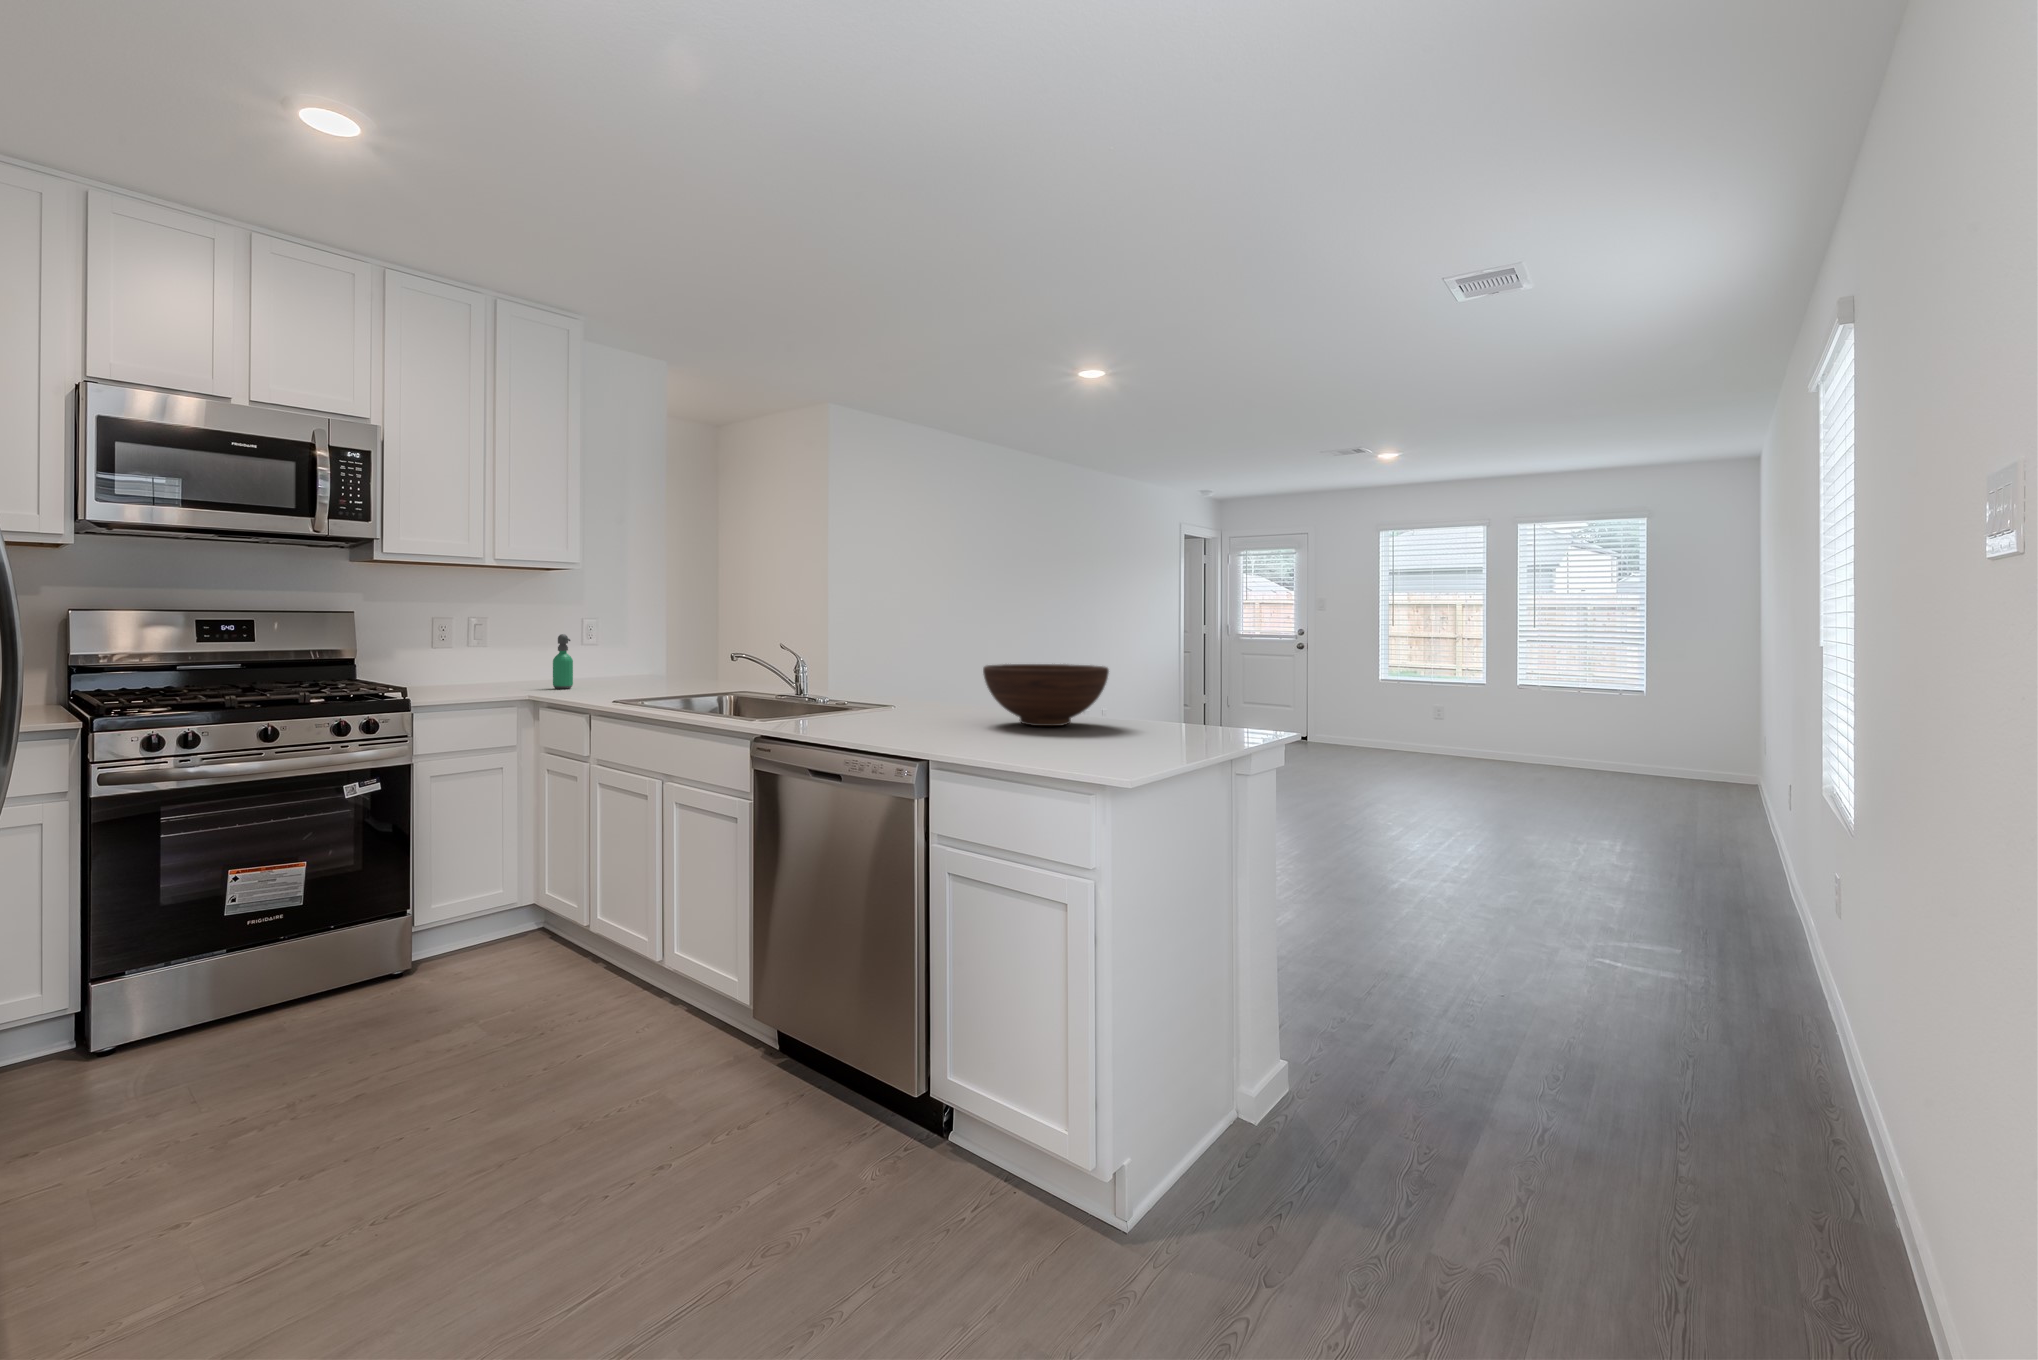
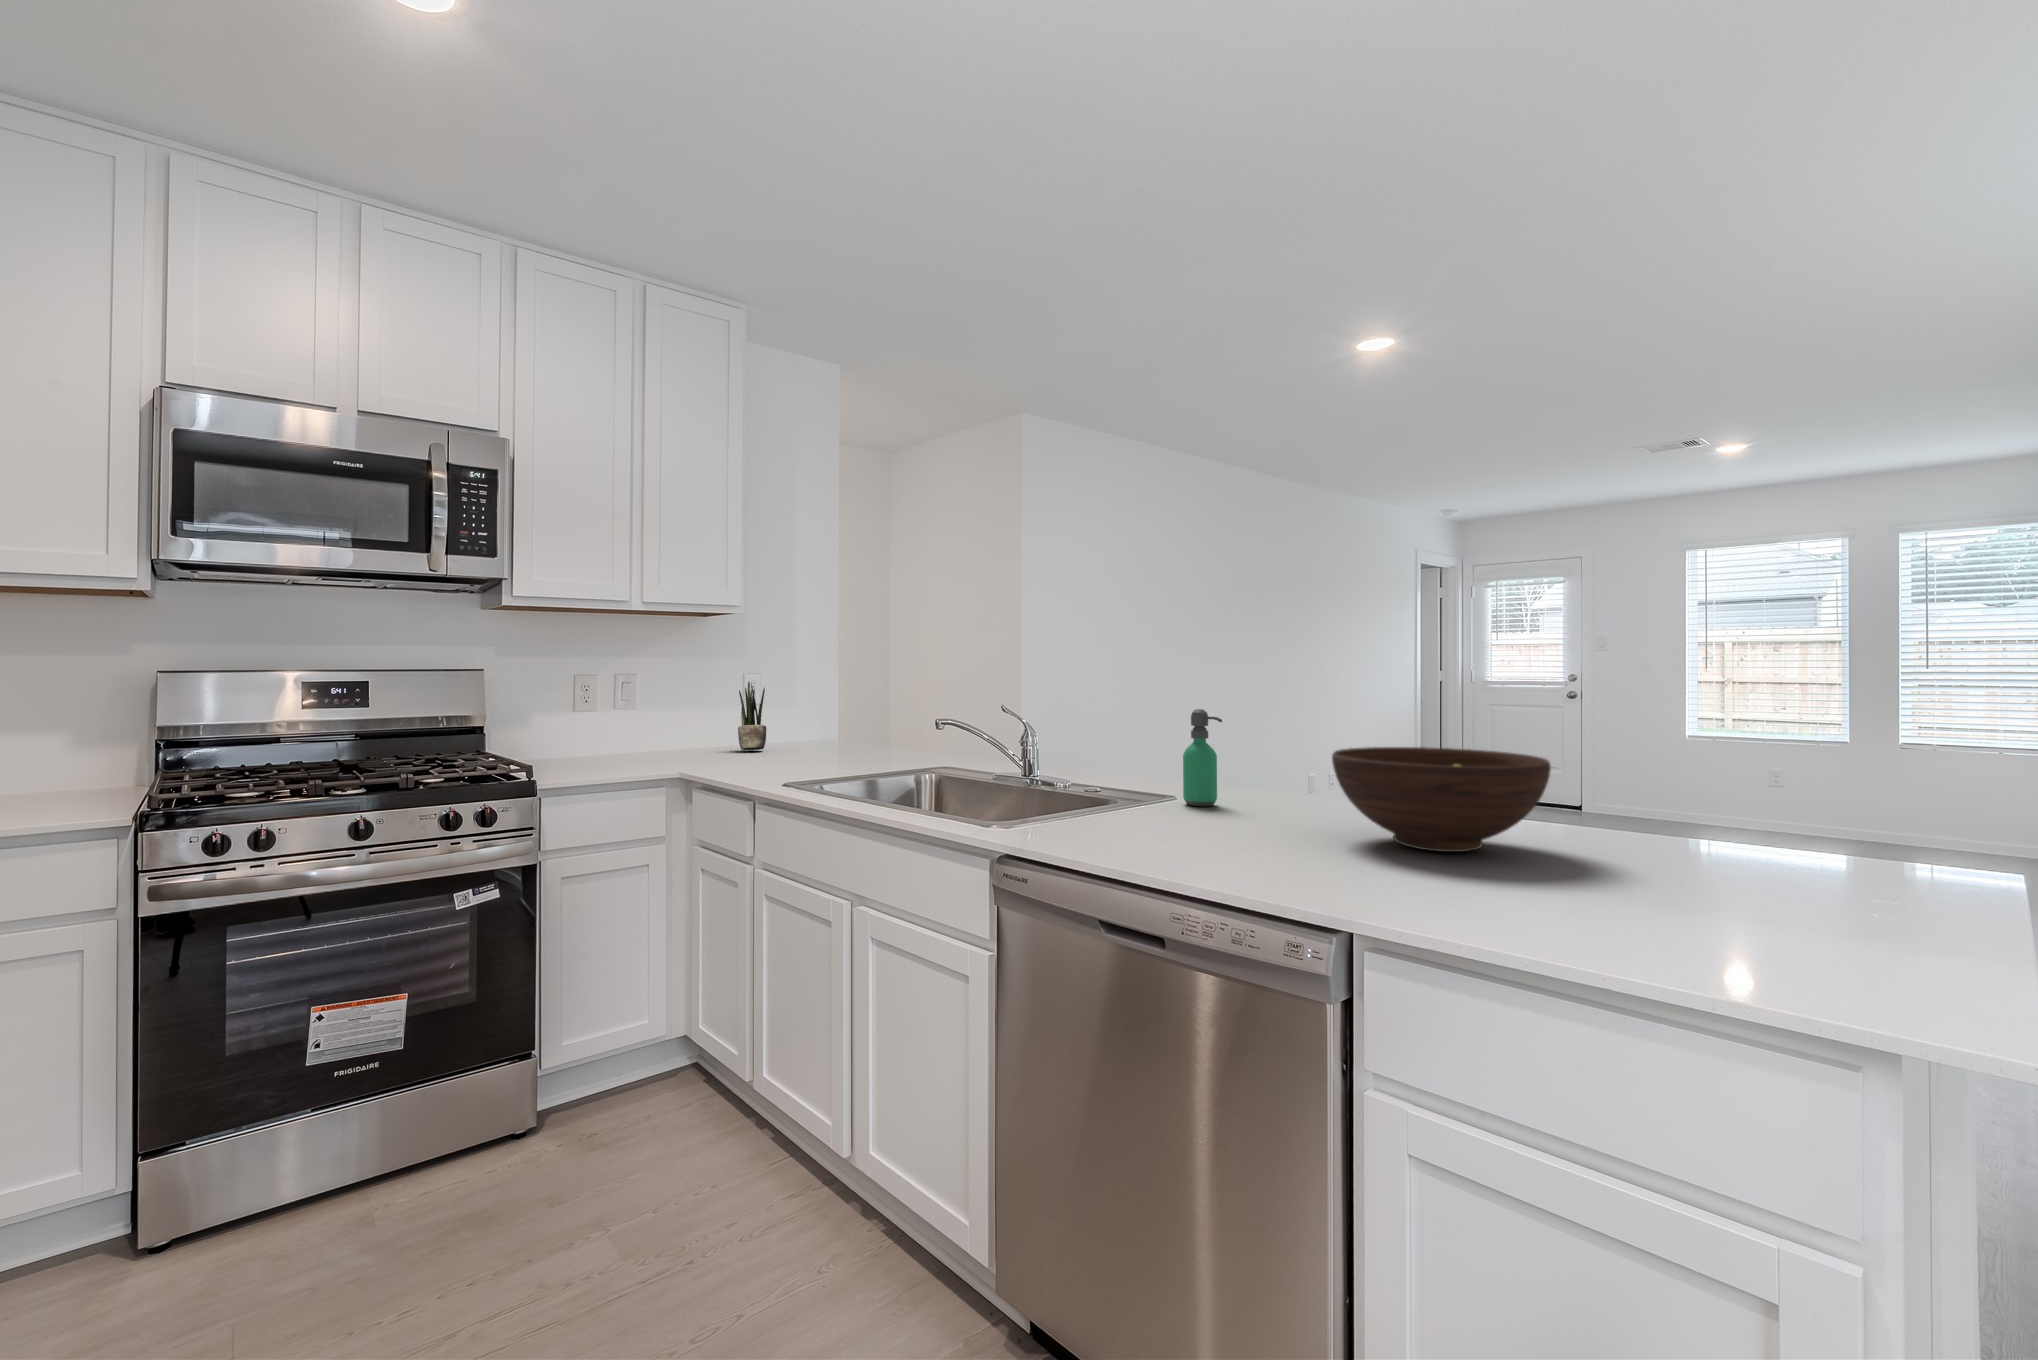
potted plant: none [576,627,599,684] -> present [738,682,766,750]
soap dispenser: present [553,634,573,689] -> present [1183,709,1222,806]

